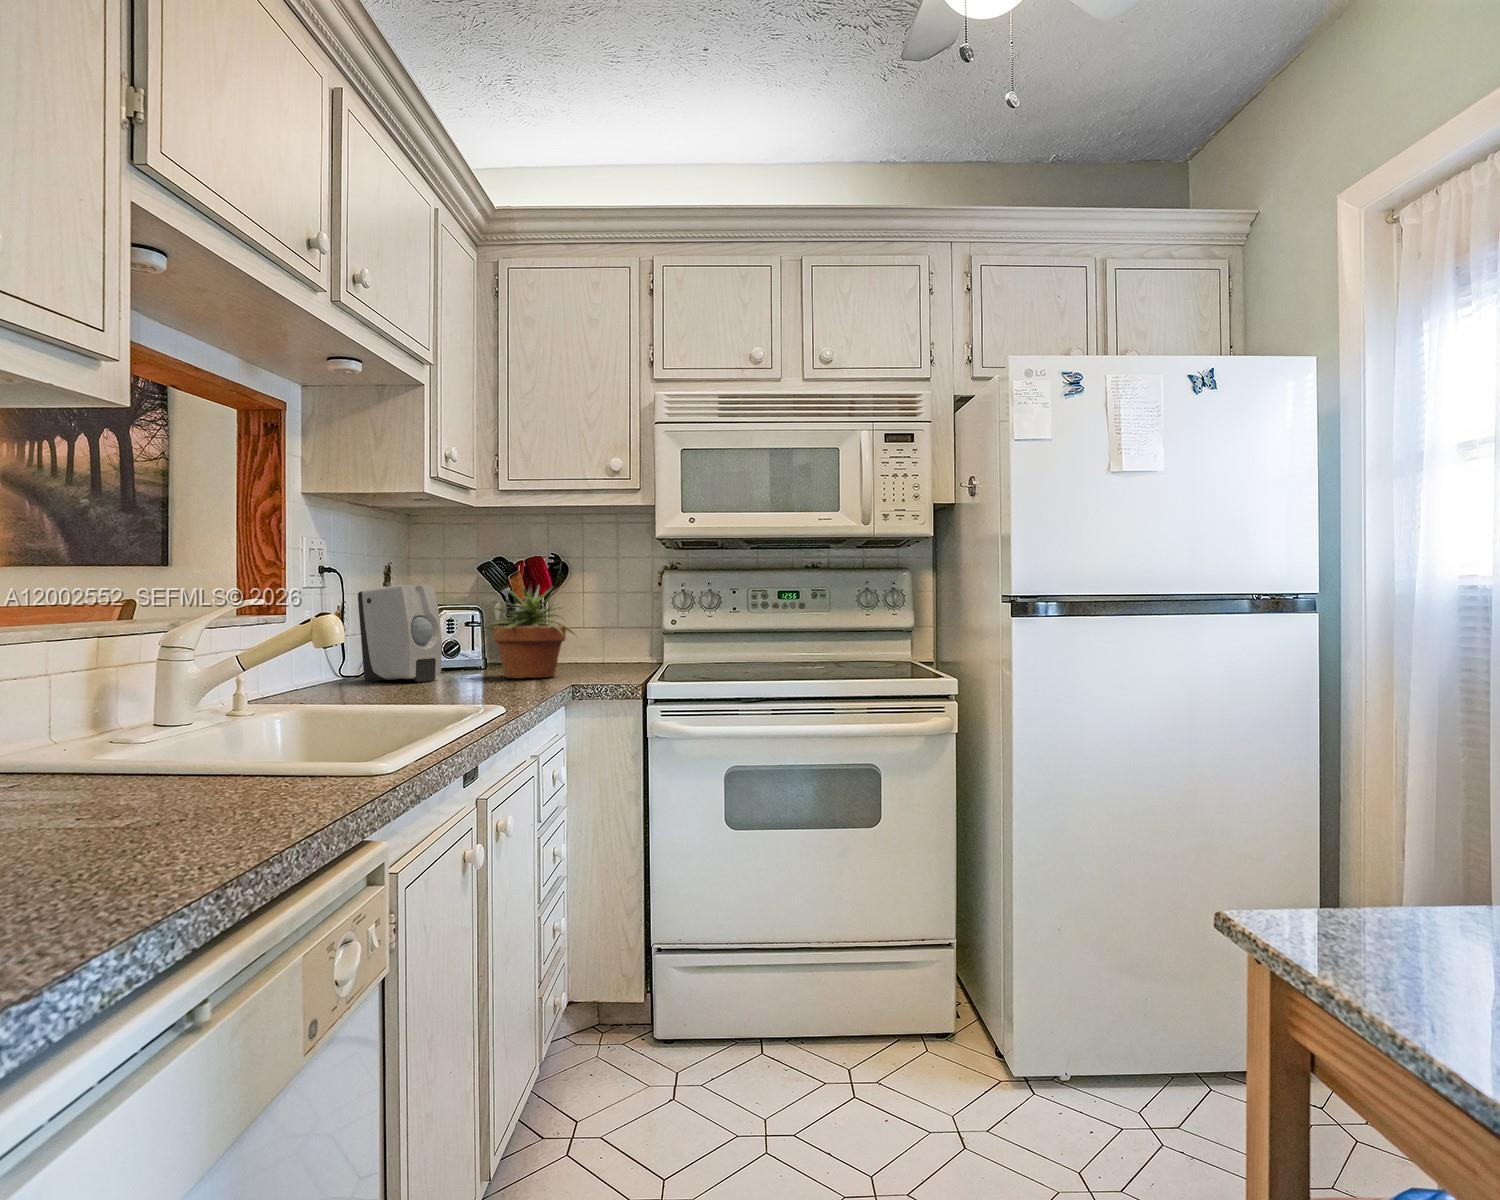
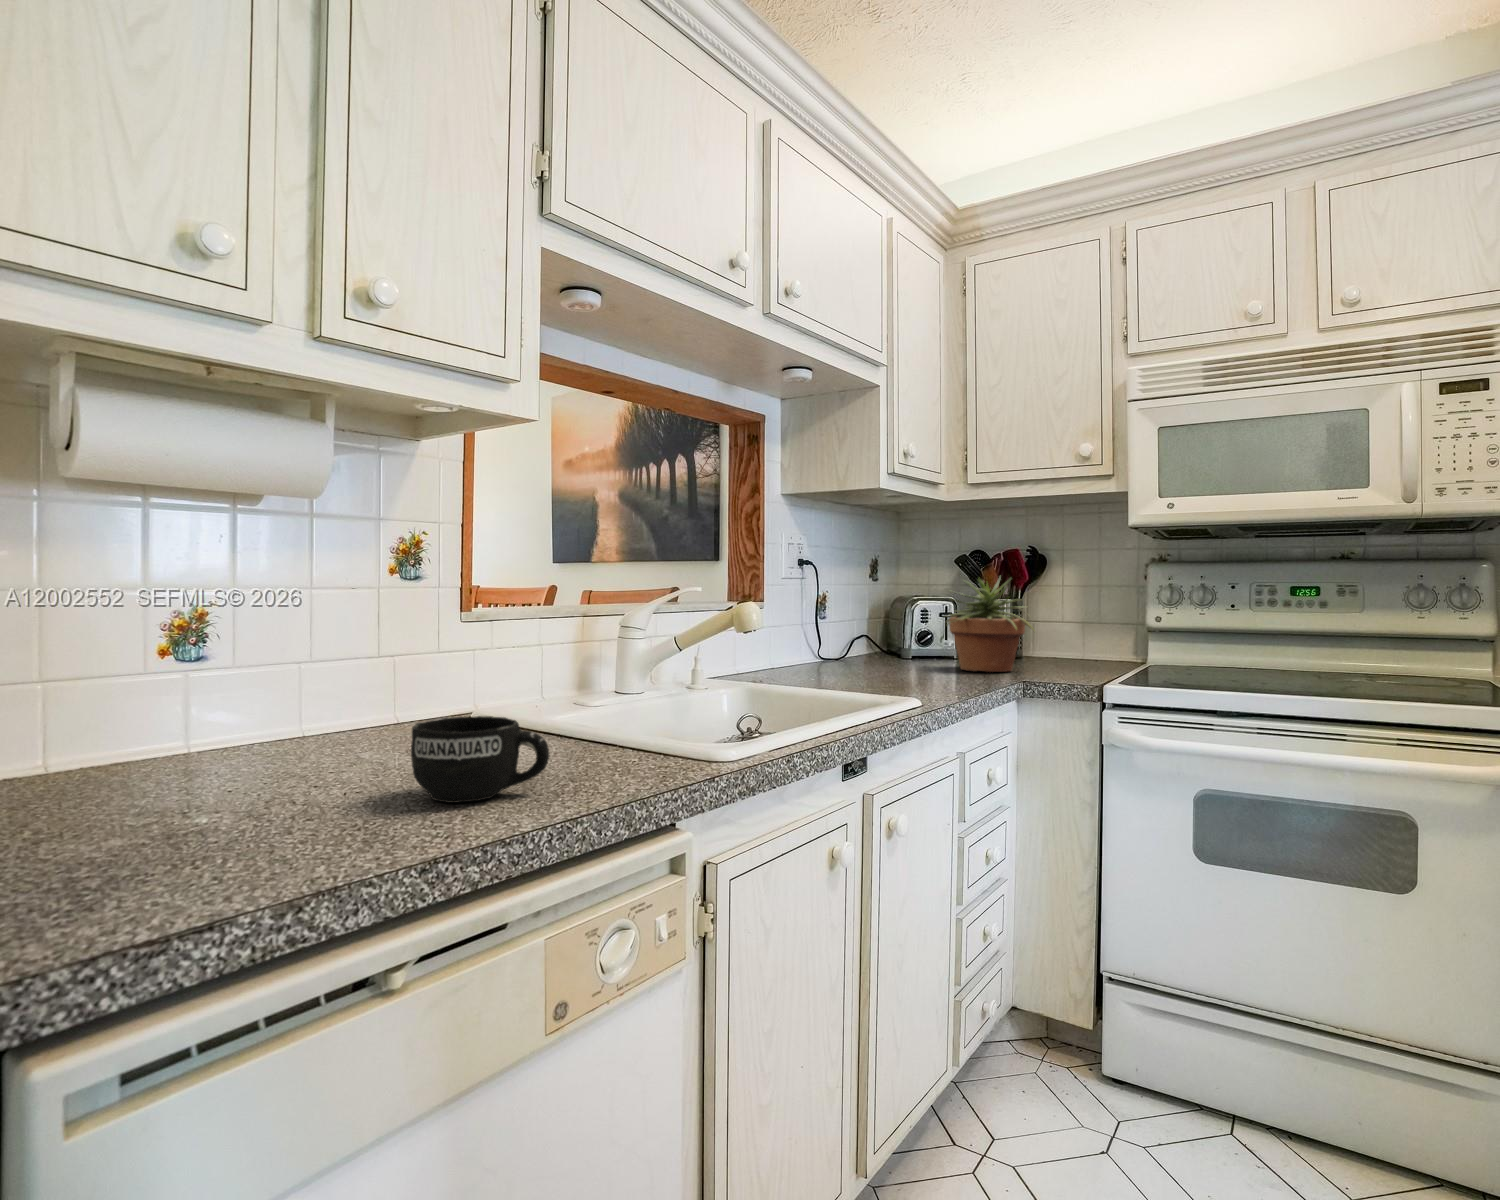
soap dispenser: present [358,584,442,682] -> none [831,575,902,668]
mug: none [74,745,250,845] -> present [411,716,550,803]

